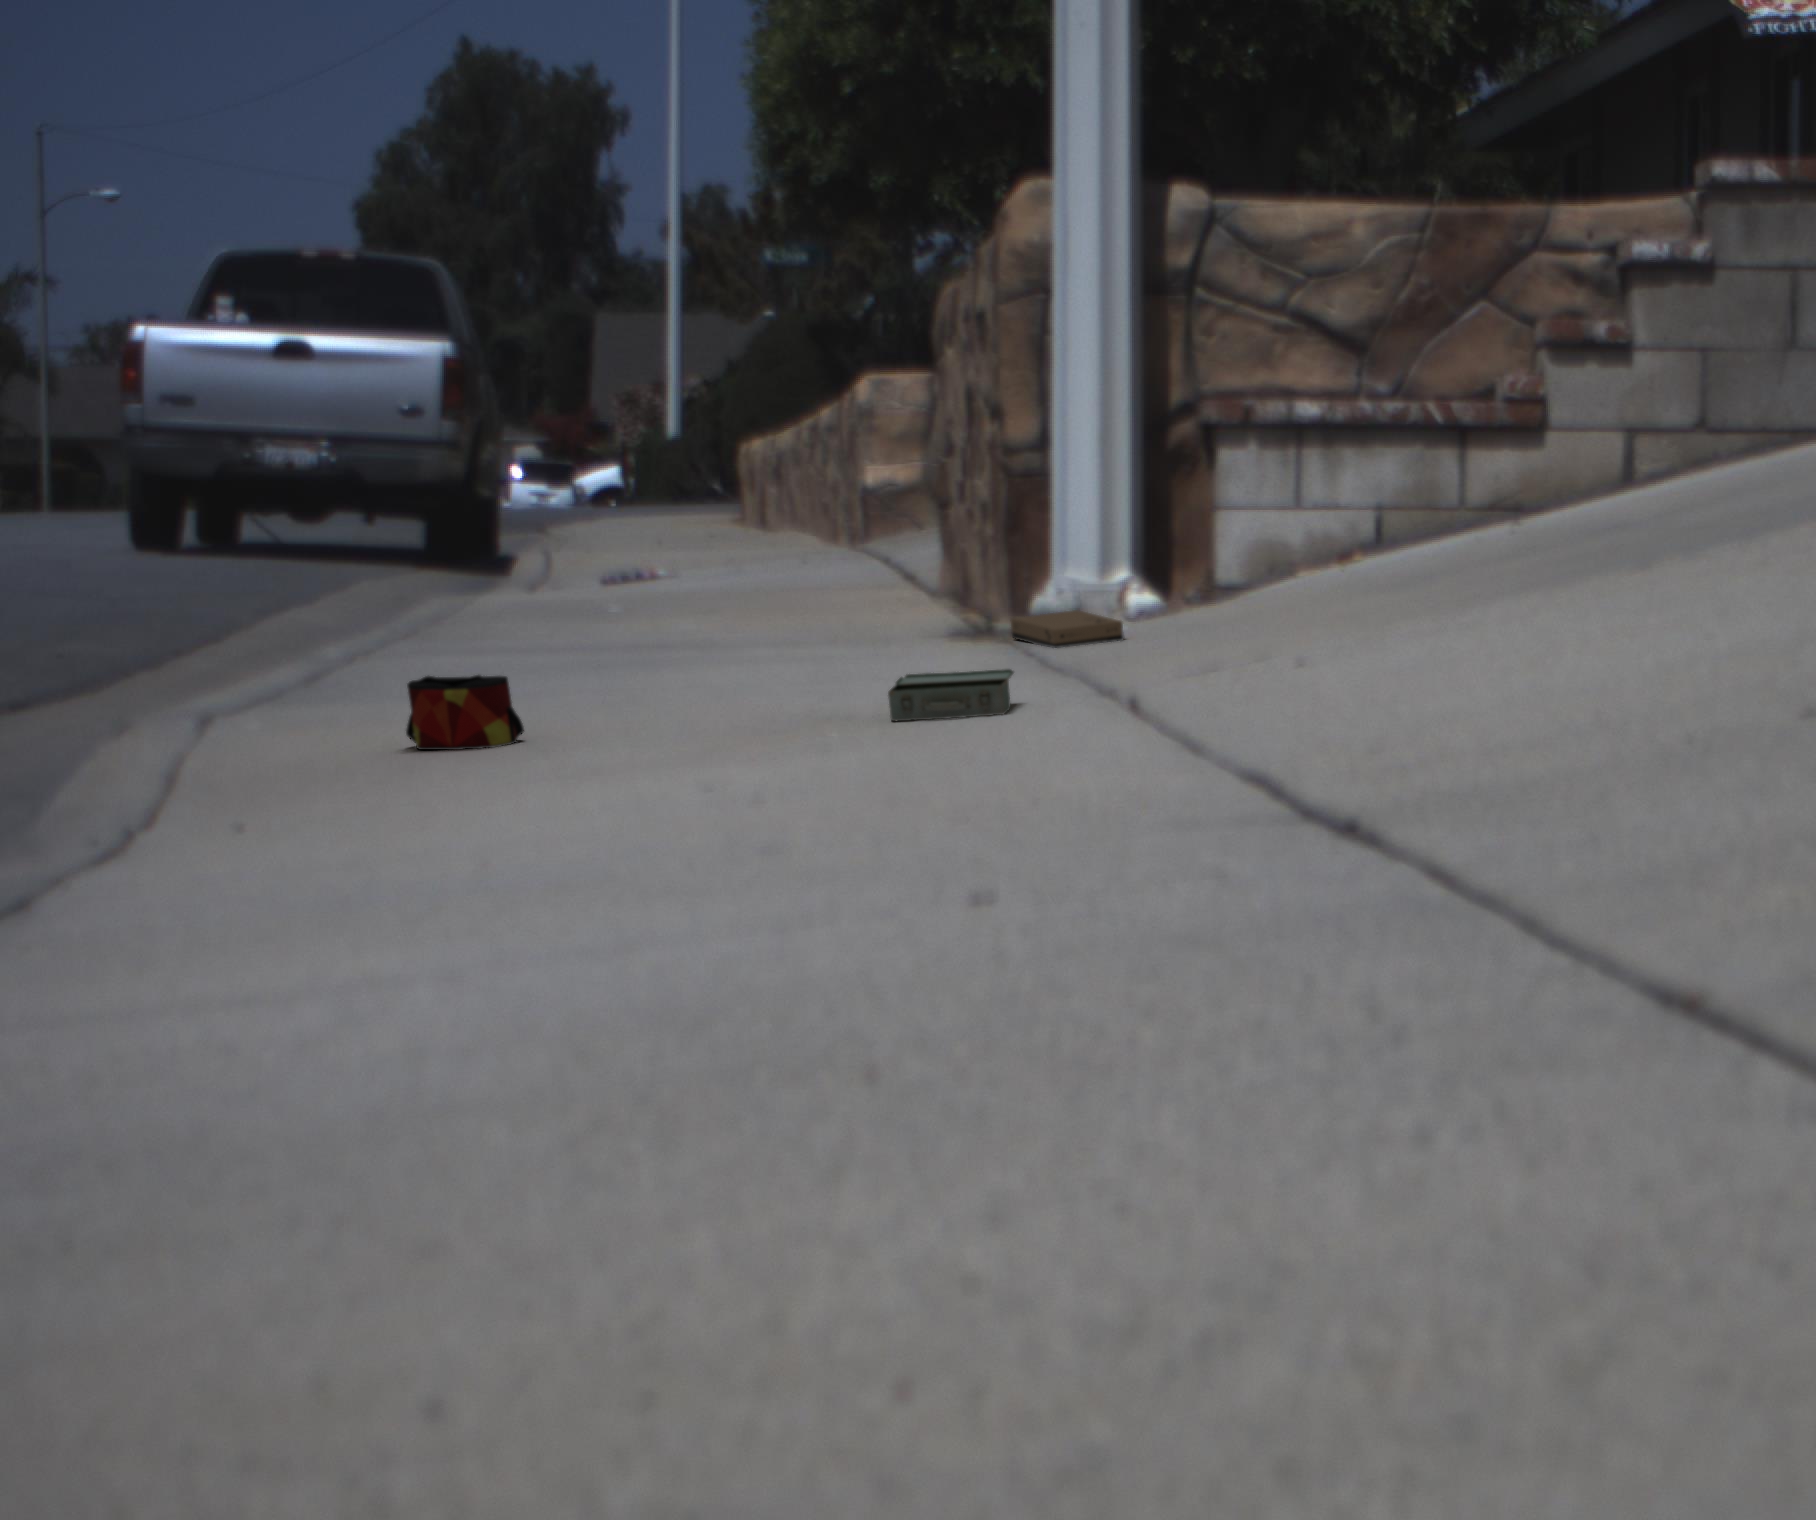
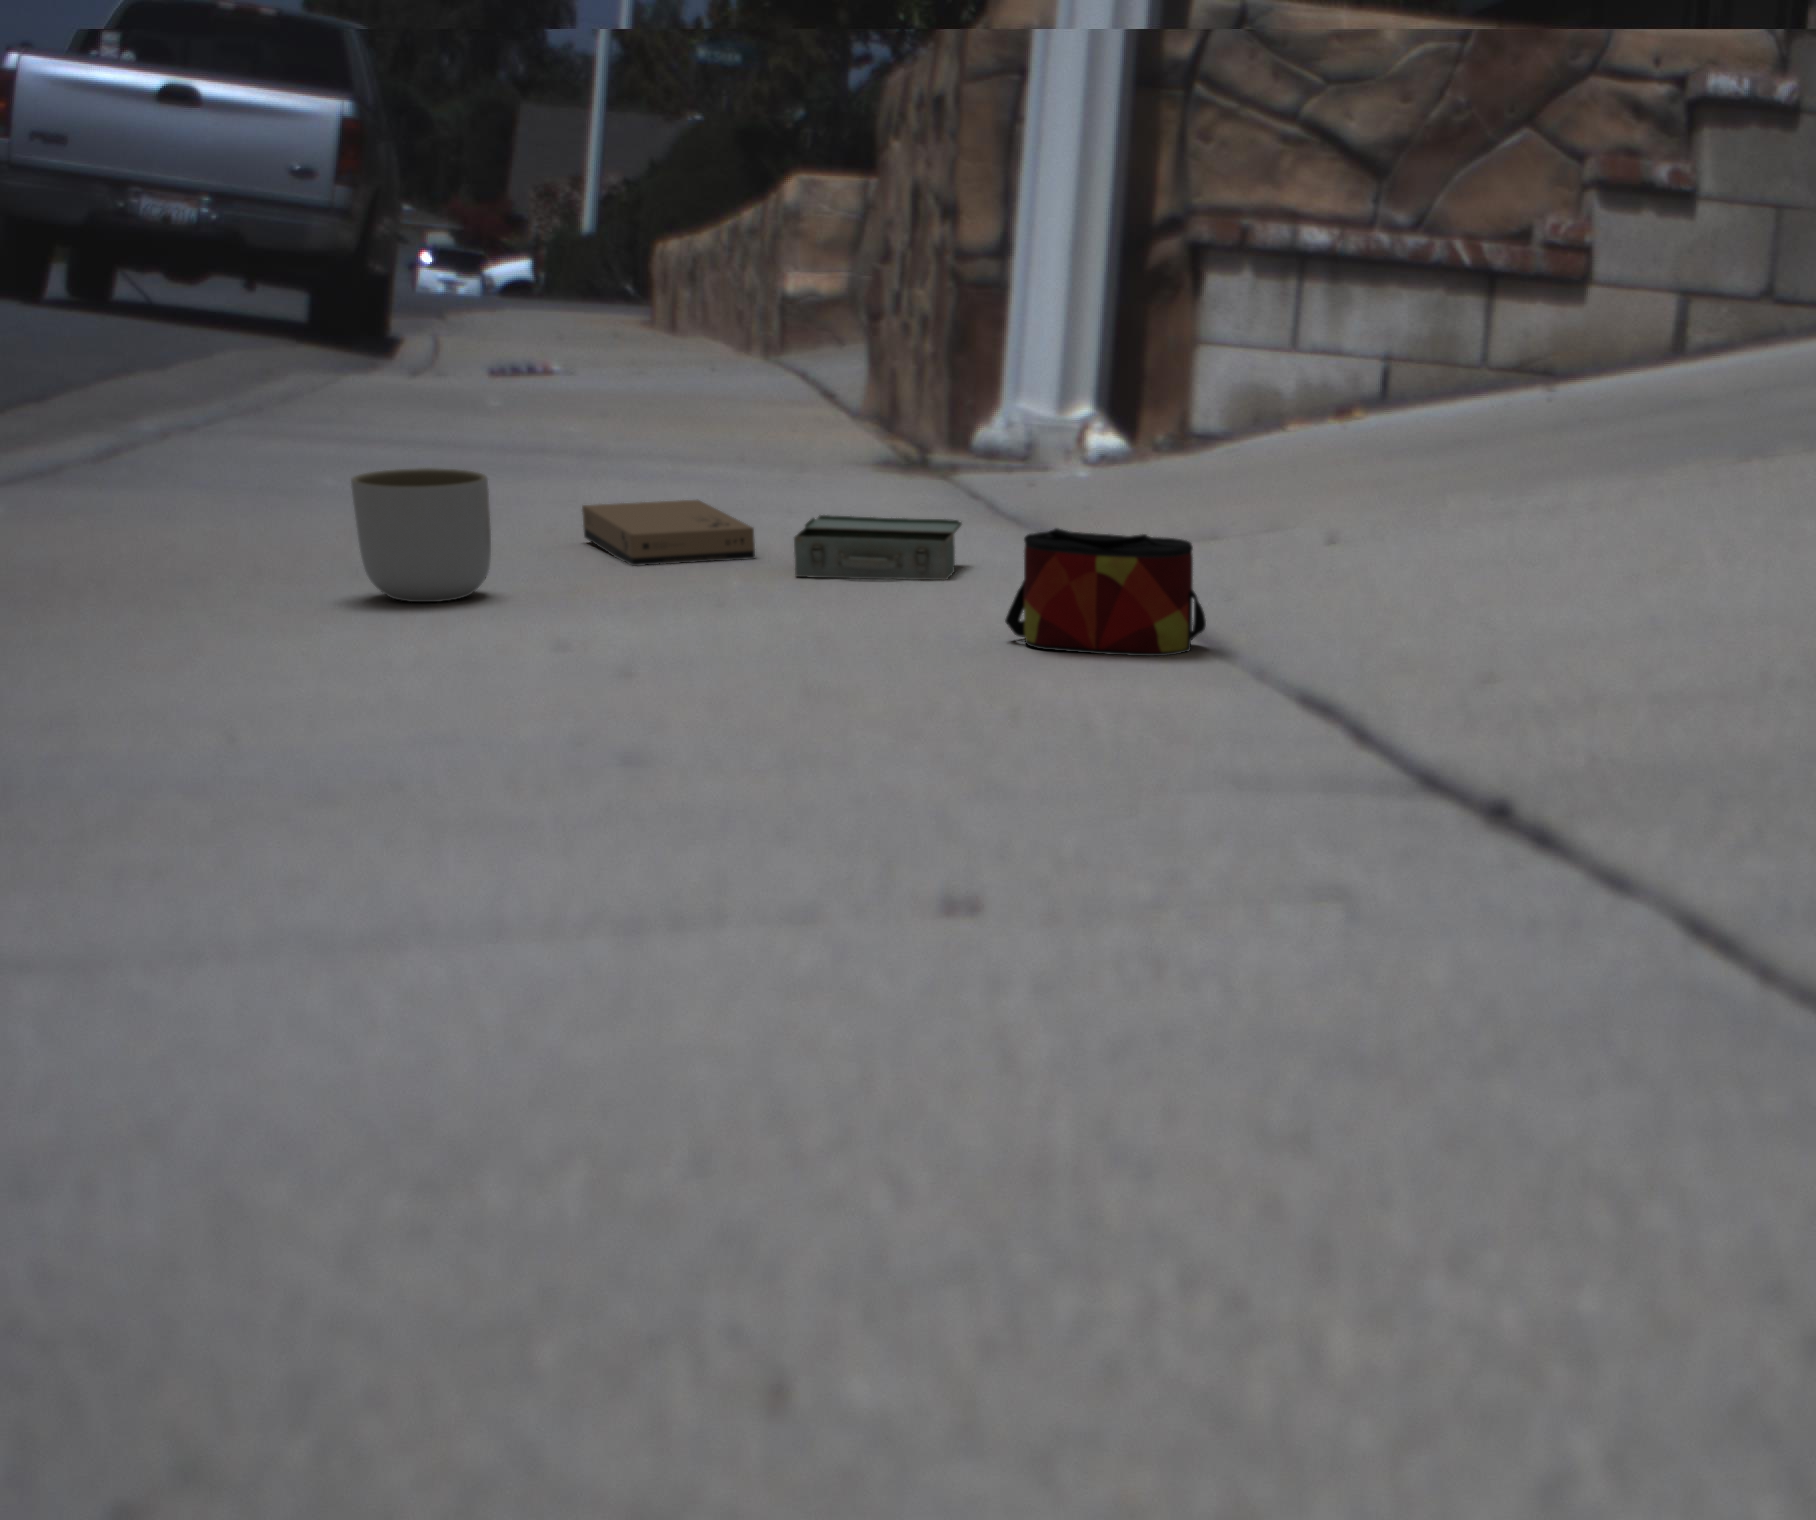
cardboard box: present [1011,610,1124,648] -> present [582,500,755,566]
planter: none [566,662,667,761] -> present [351,468,491,602]
bag: present [406,675,524,750] -> present [1005,528,1206,656]

